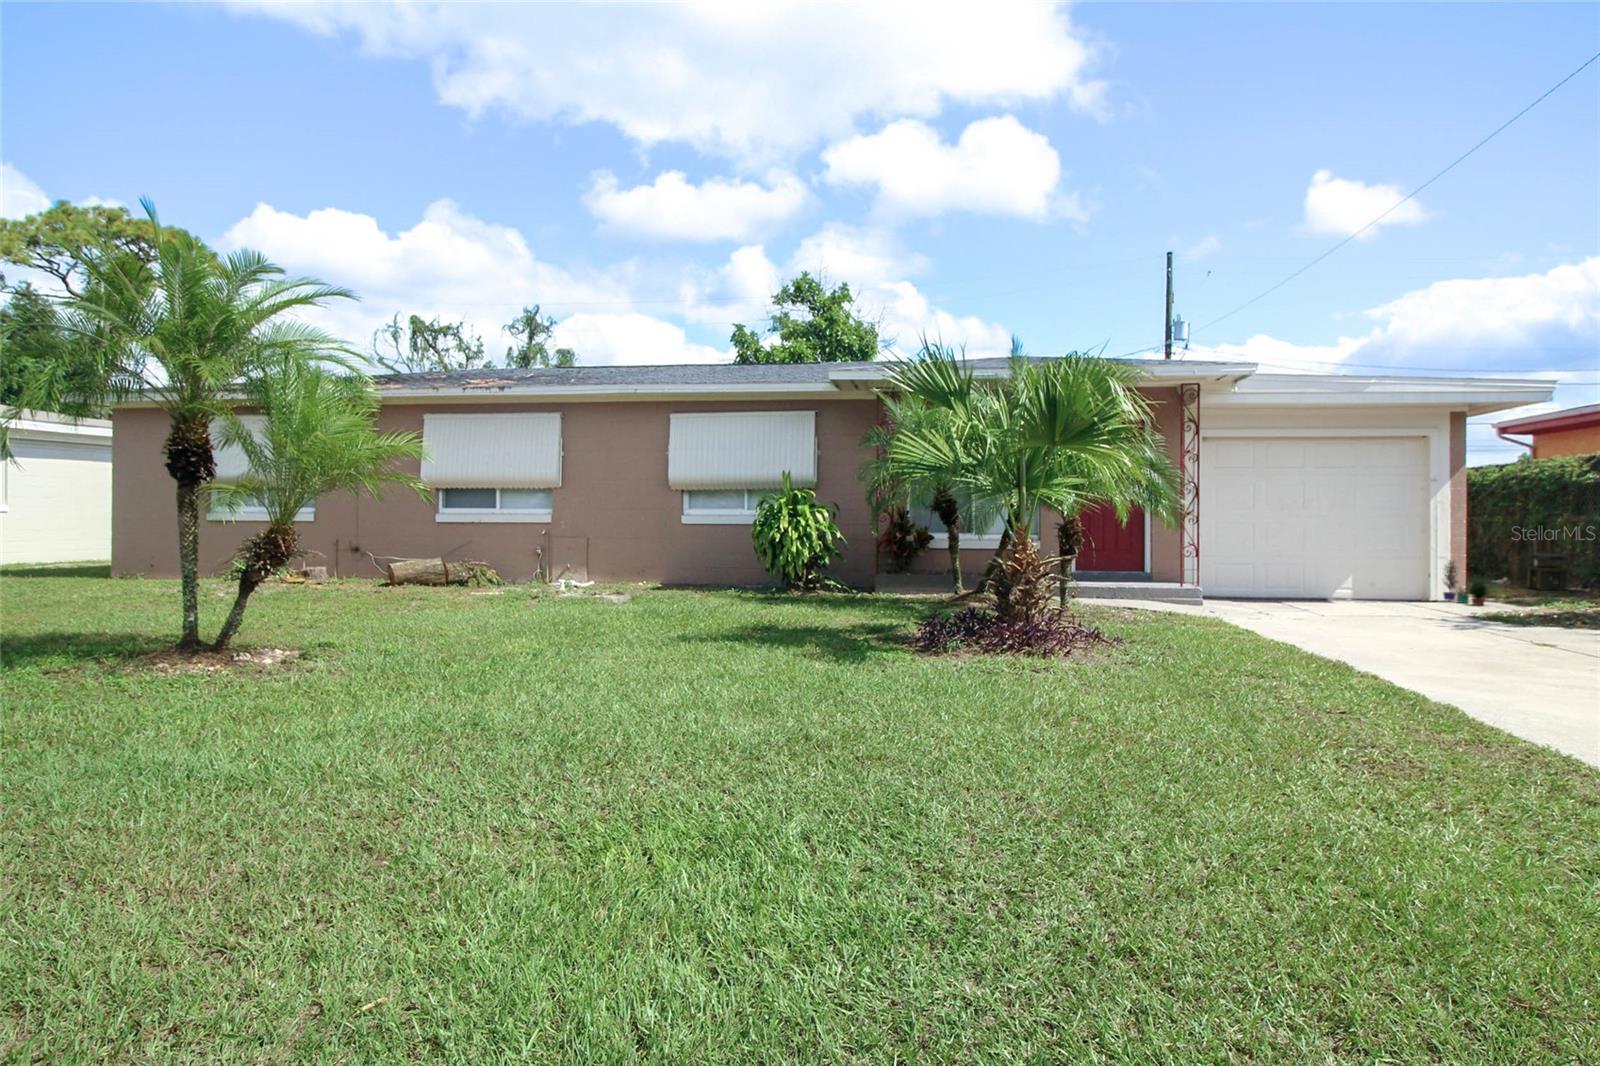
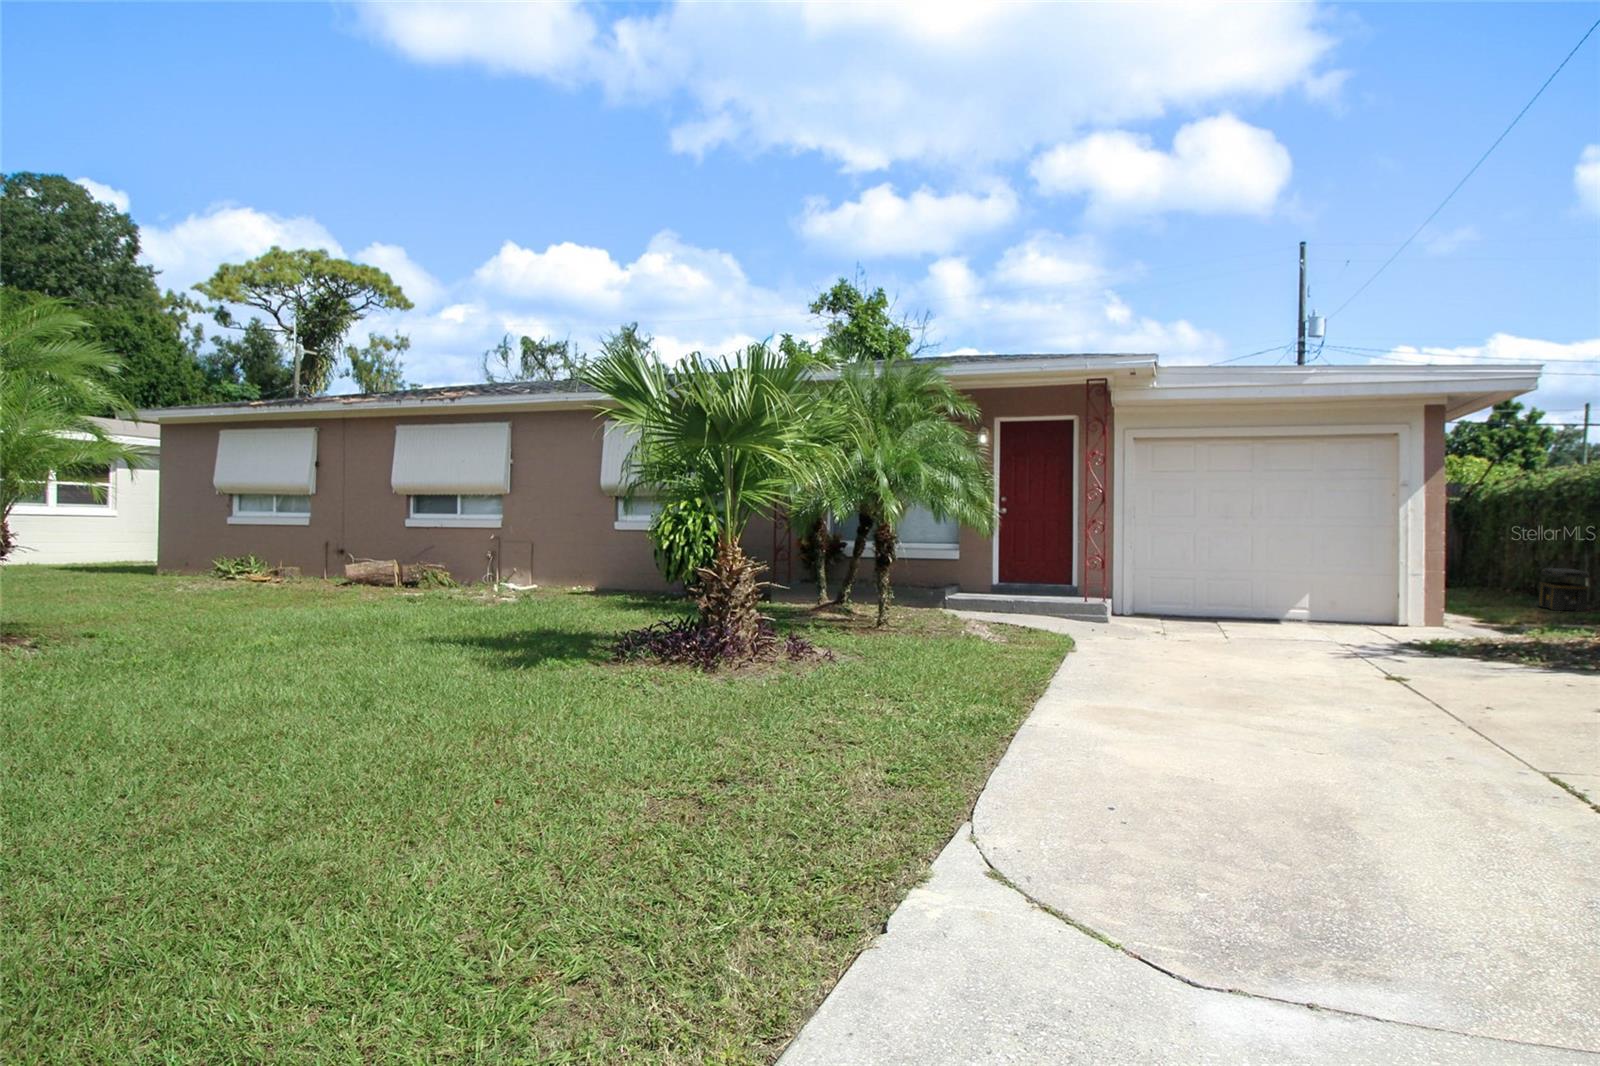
potted plant: present [1443,561,1488,605] -> none [1412,577,1463,632]

